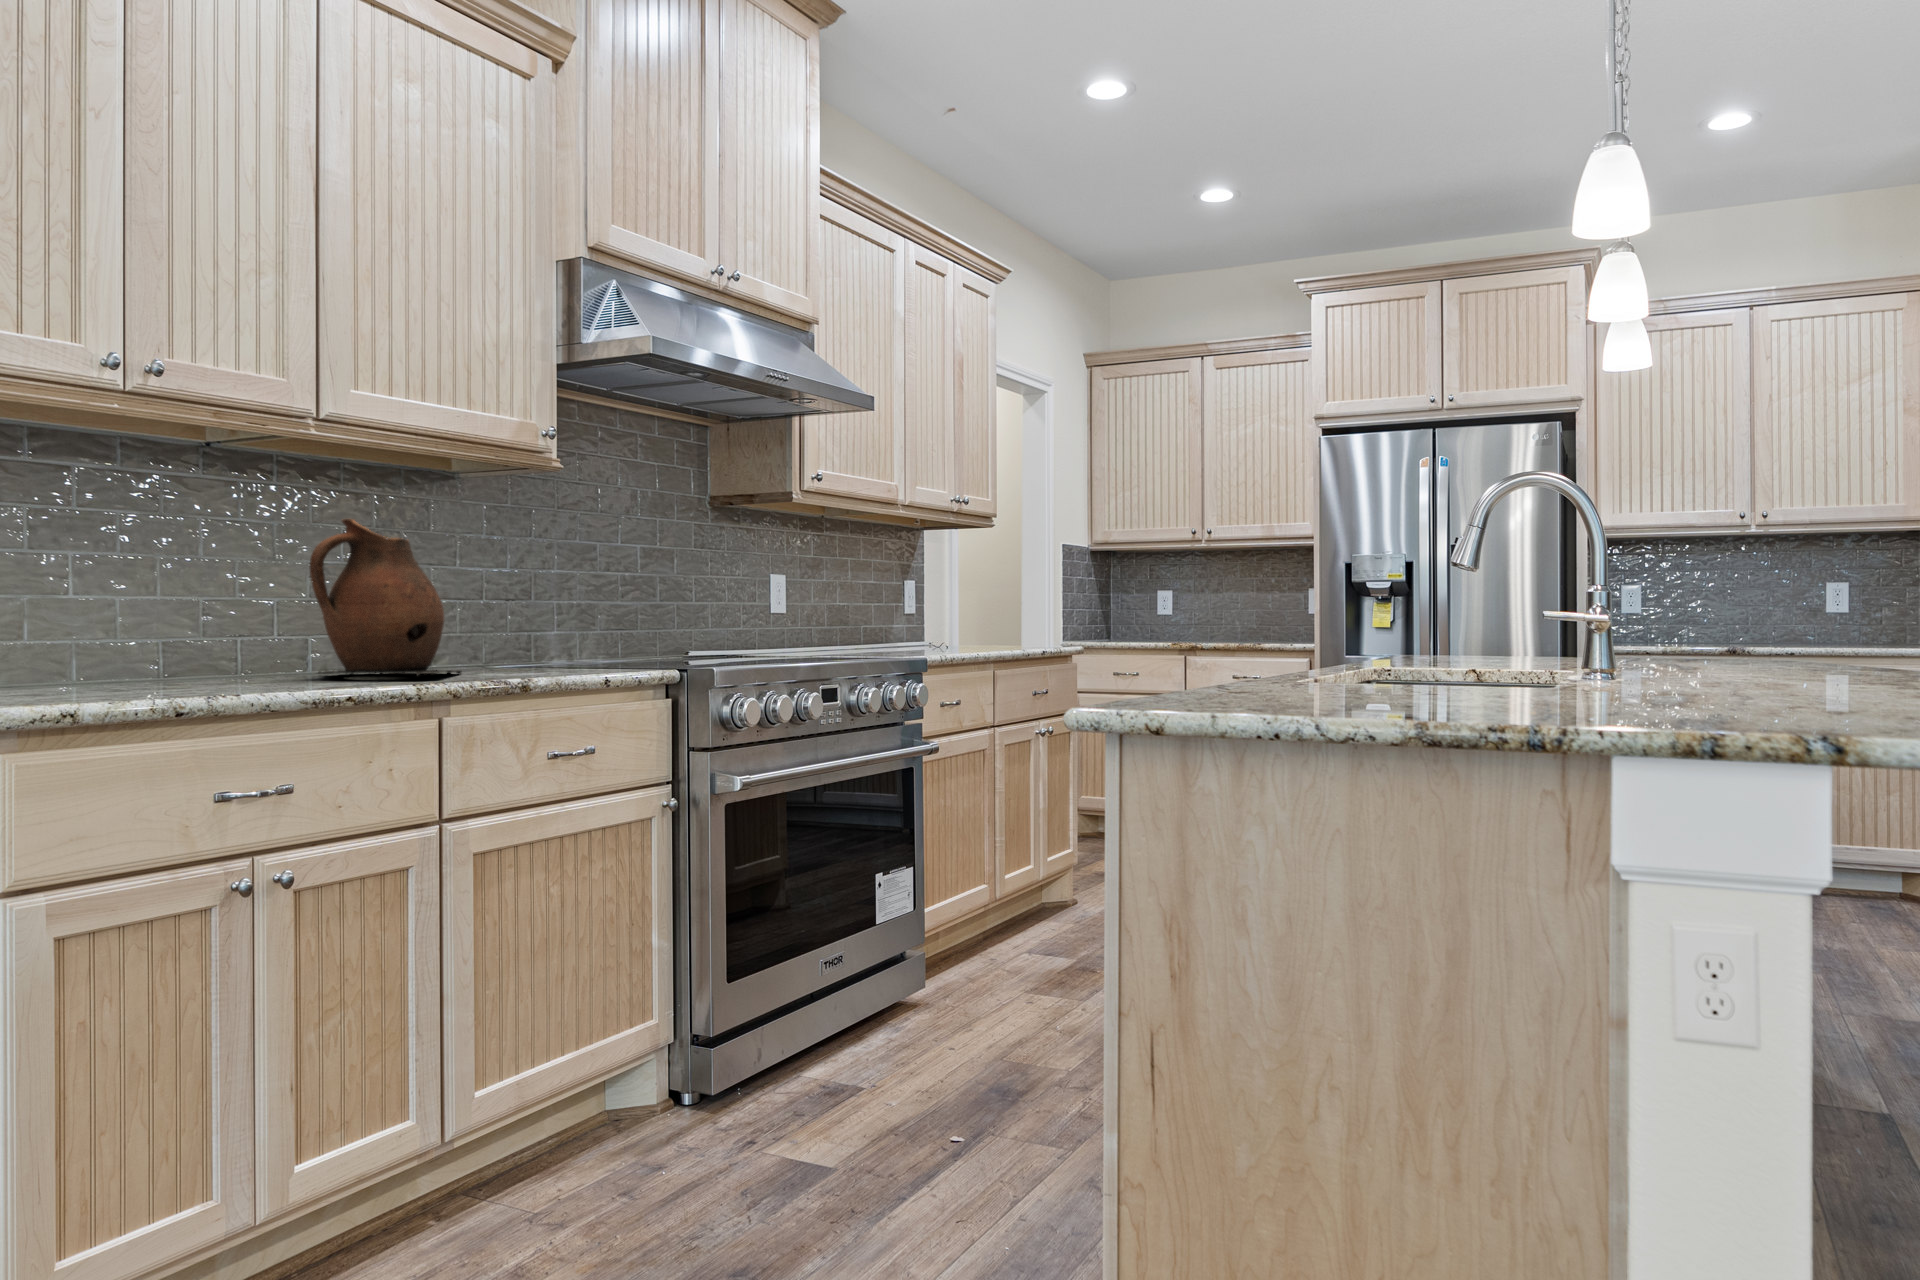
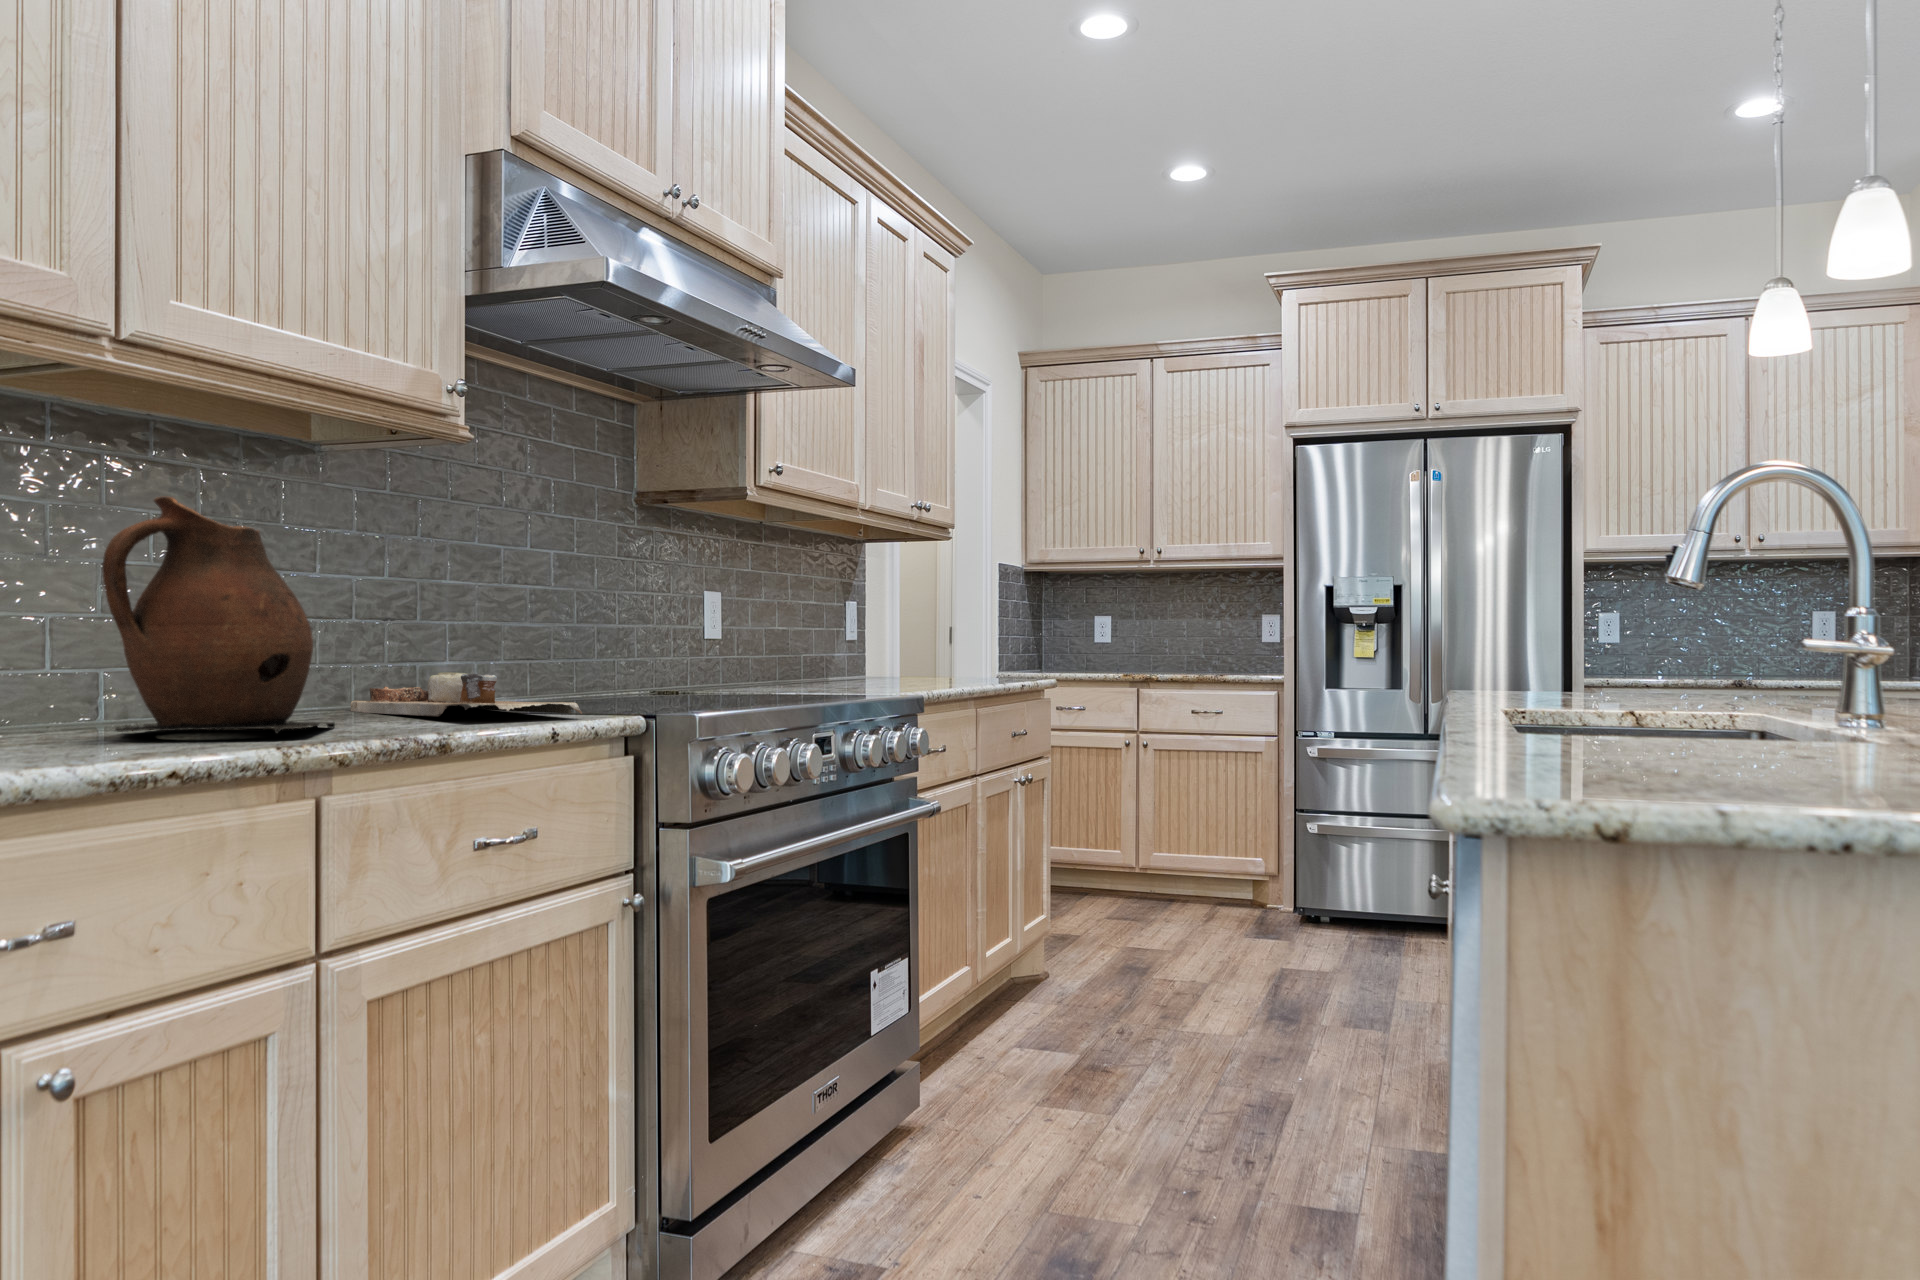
cutting board: none [482,638,637,668] -> present [351,672,582,716]

